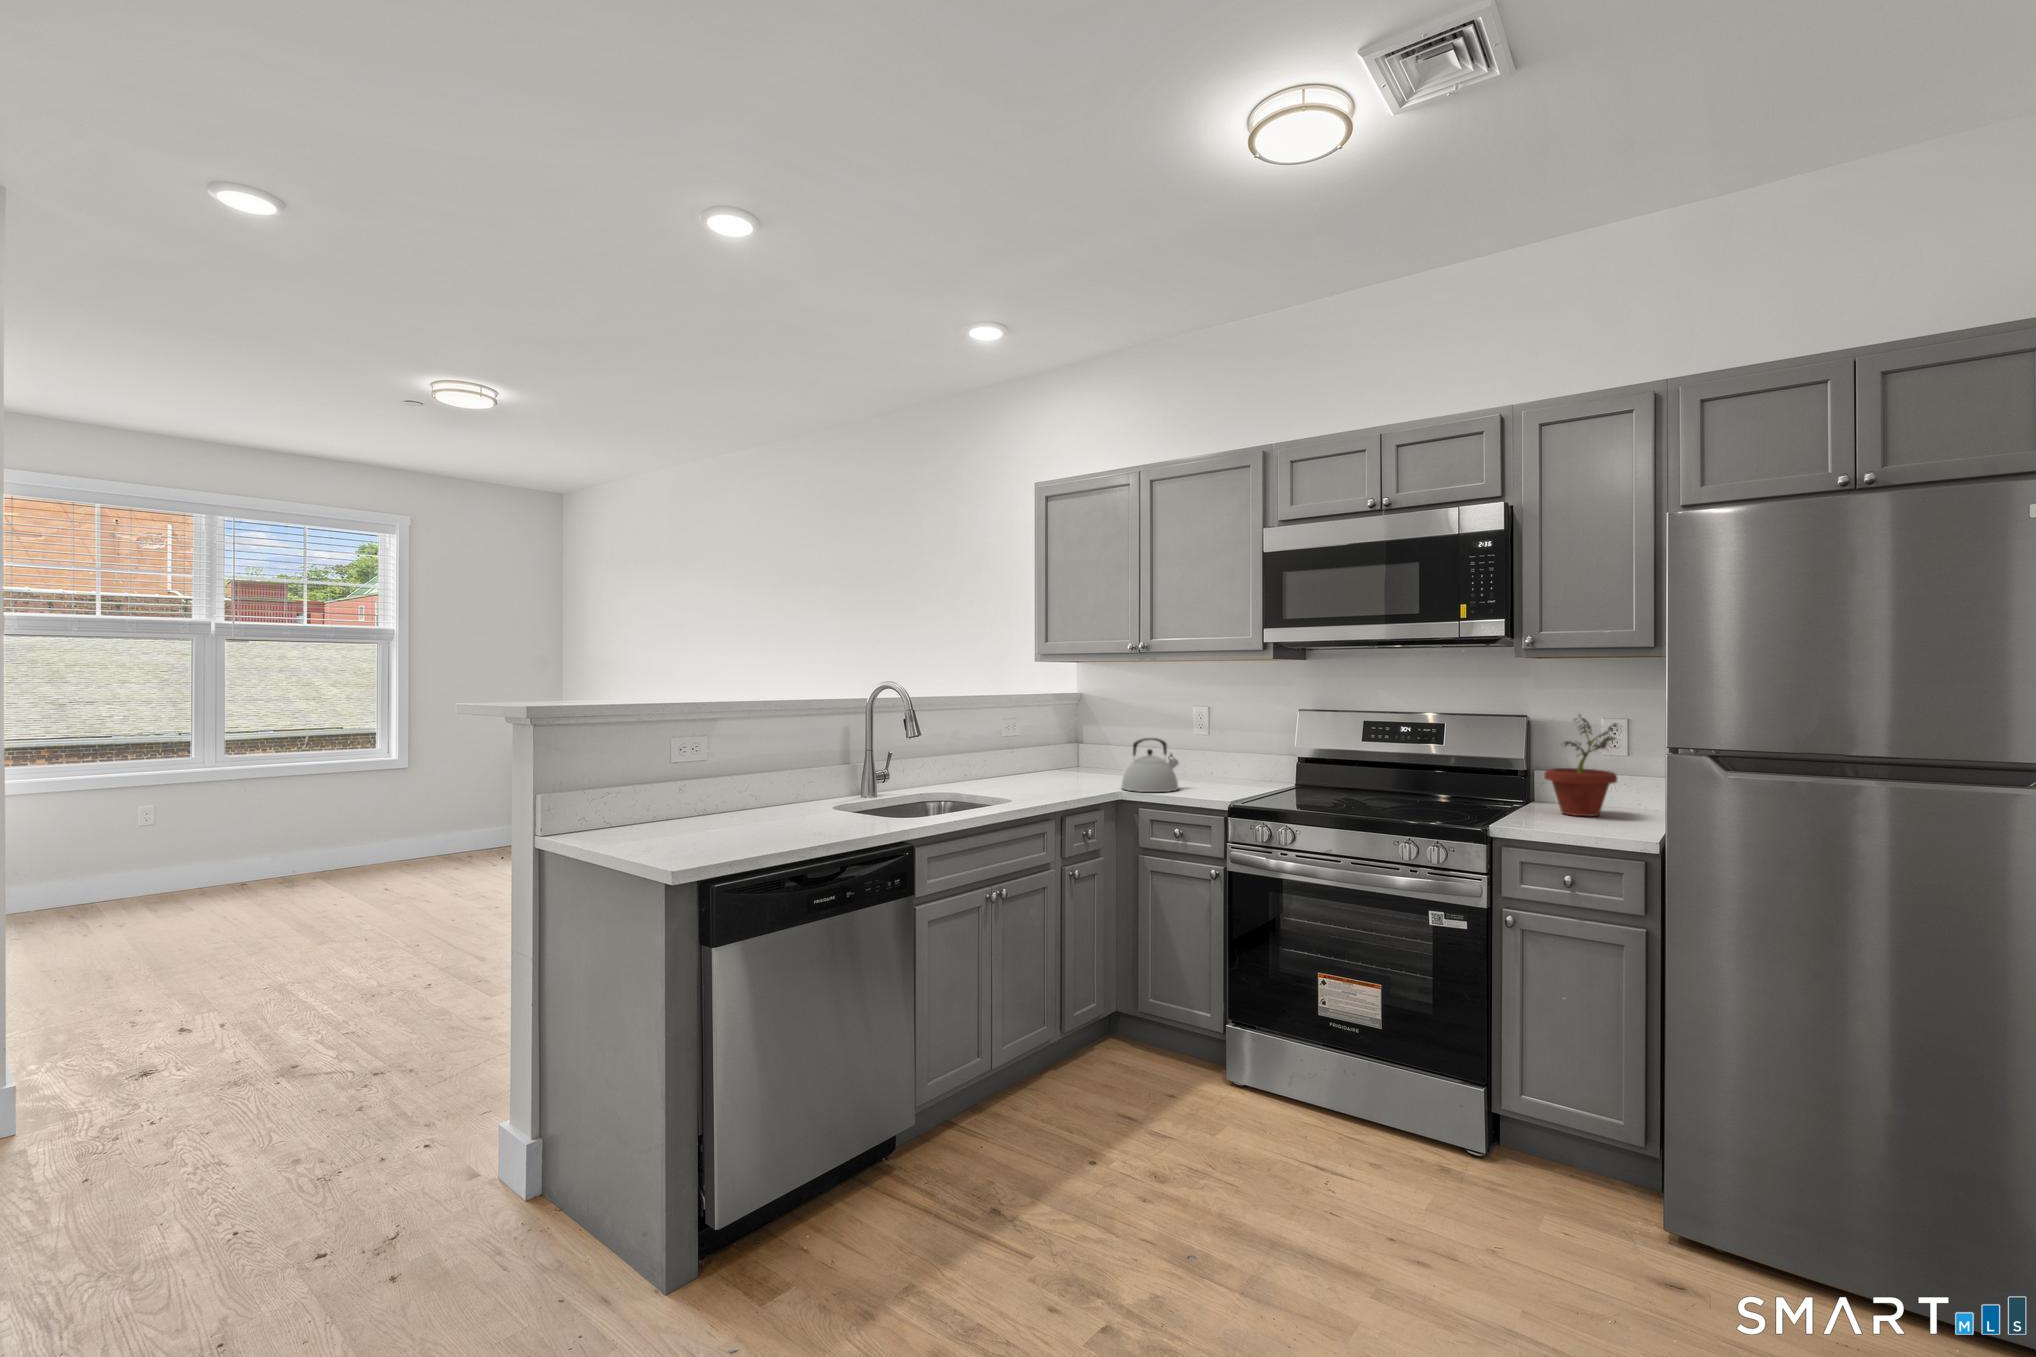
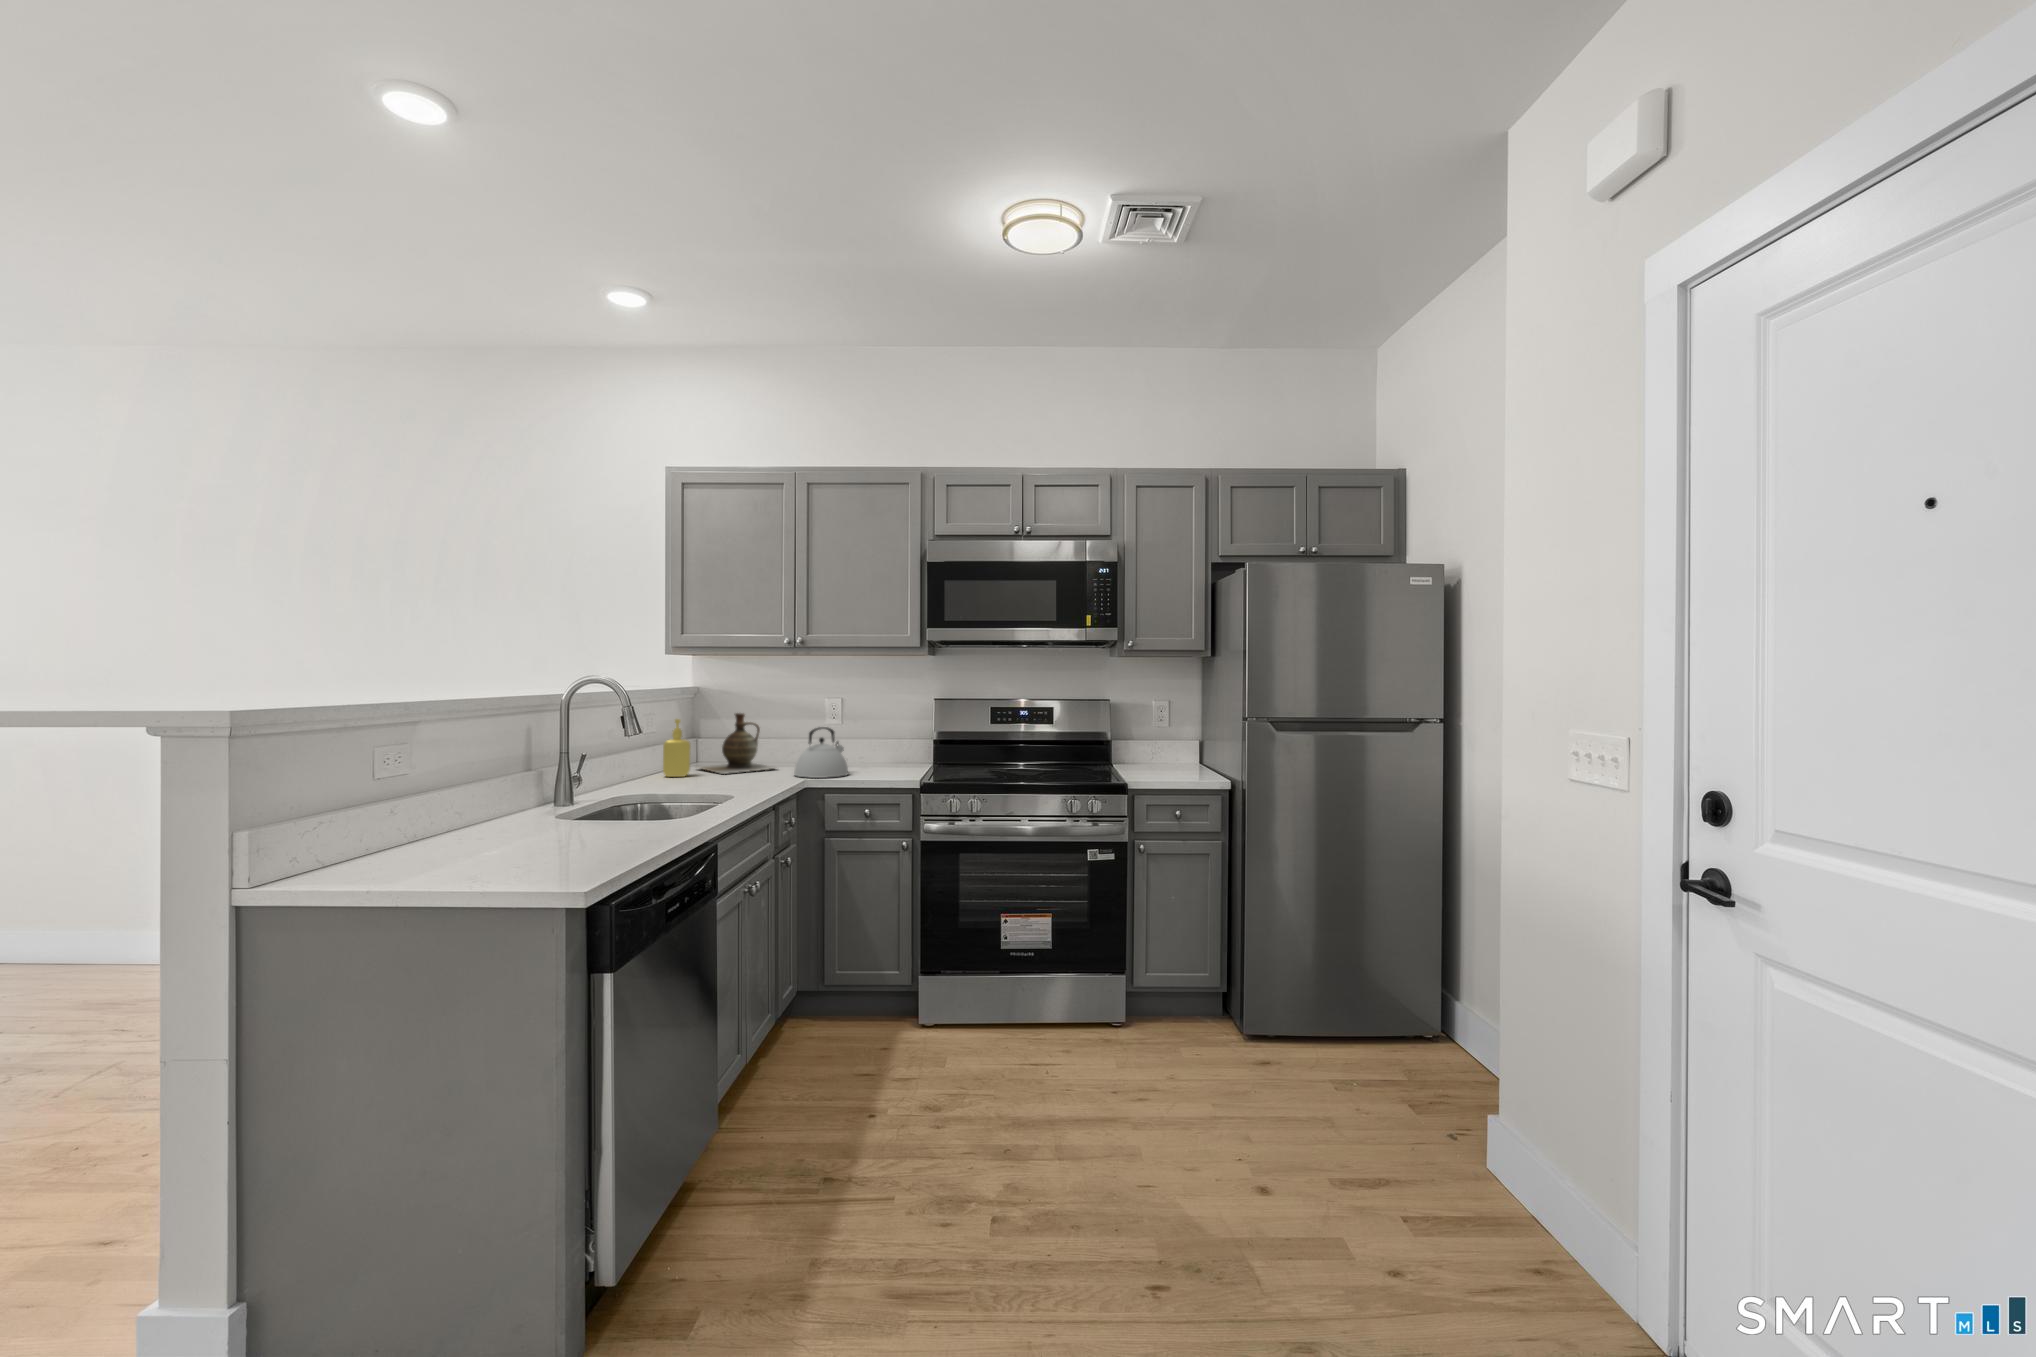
potted plant: present [1544,715,1617,817] -> none [1128,699,1176,771]
ceramic jug: none [1054,721,1126,781] -> present [700,713,774,774]
soap dispenser: none [1010,725,1037,781] -> present [663,719,691,777]

